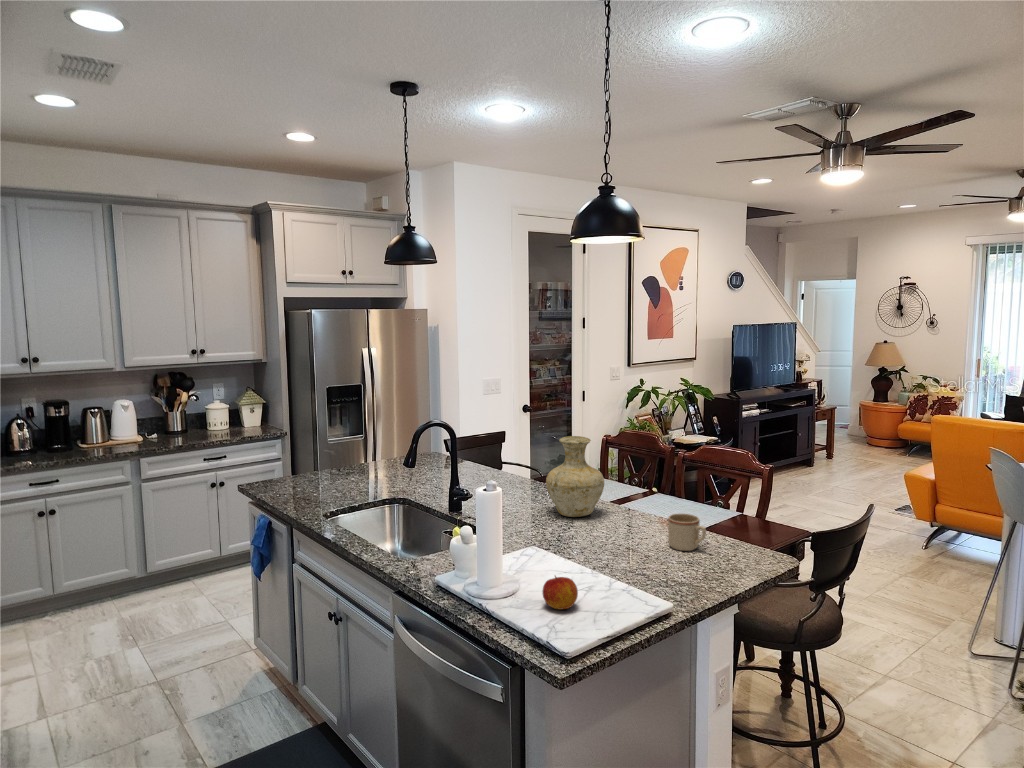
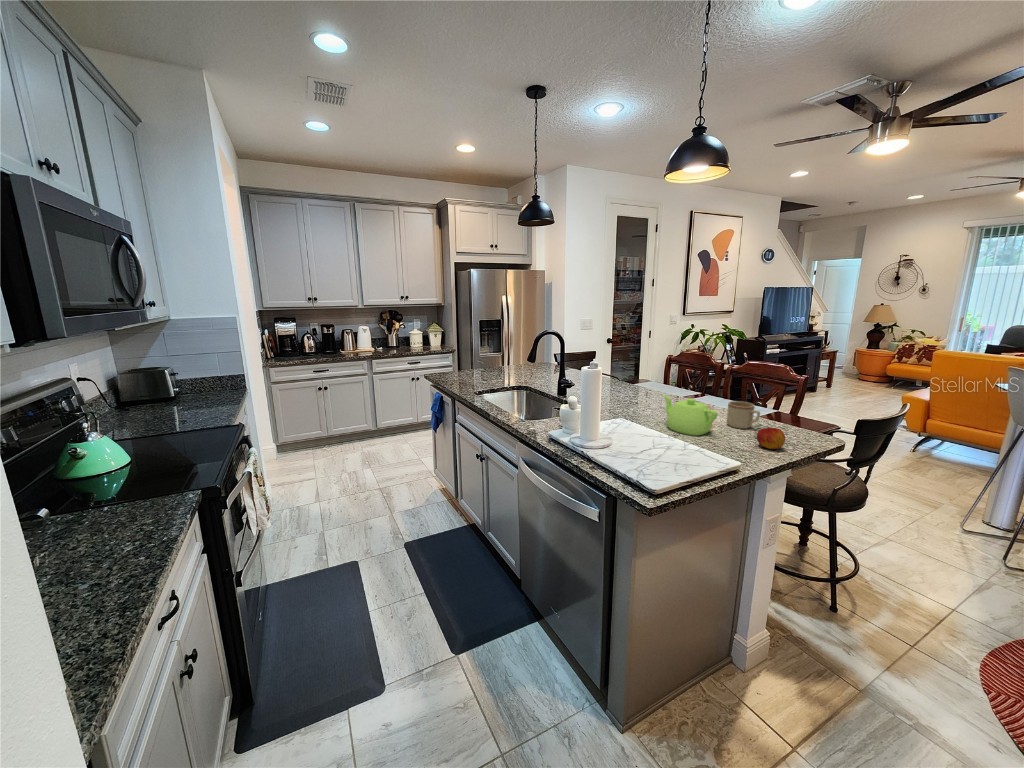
vase: present [546,436,604,517] -> none [630,345,675,403]
teapot: none [585,511,652,567] -> present [663,395,718,436]
apple: present [543,576,578,610] -> present [757,426,785,449]

